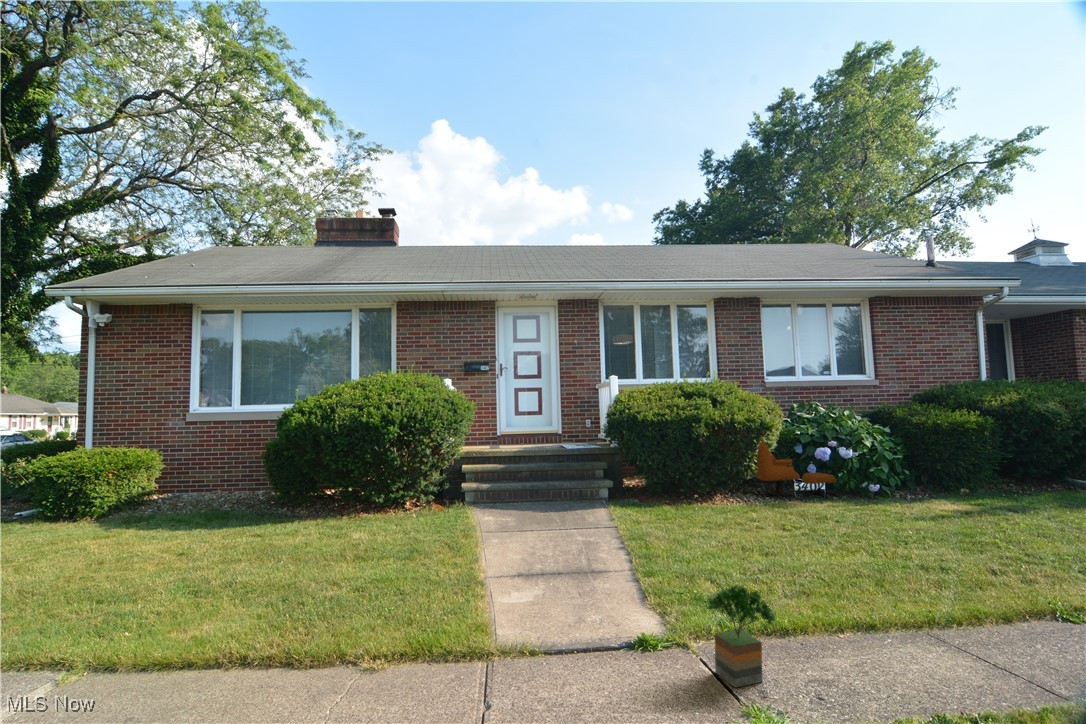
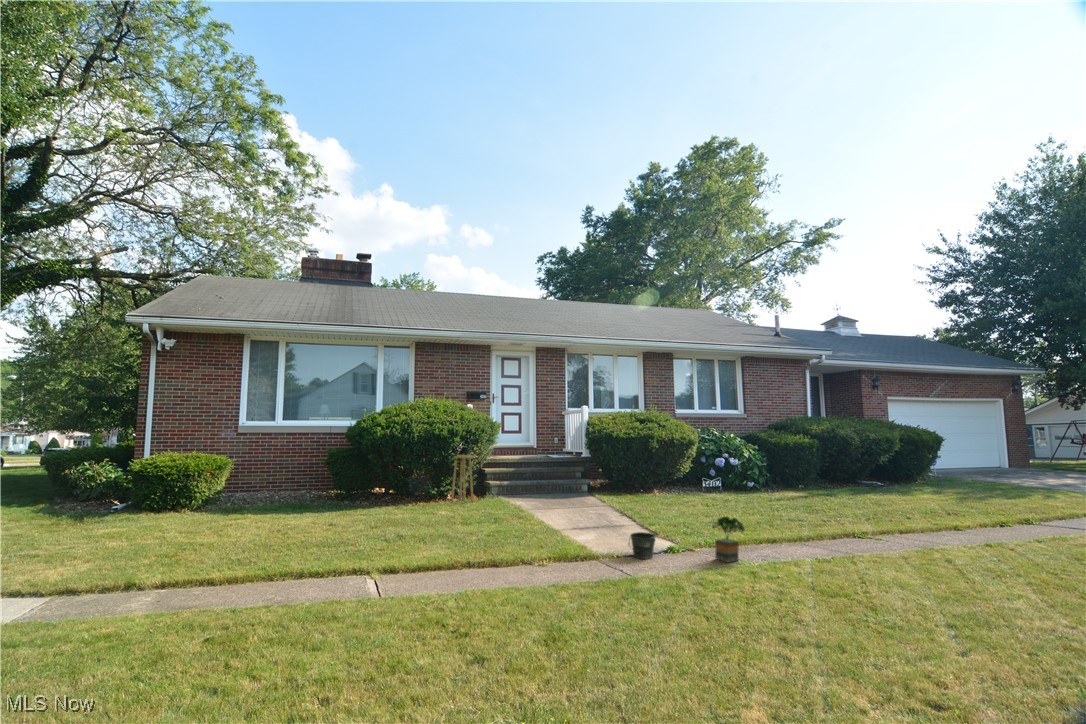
lounge chair: present [754,431,836,501] -> none [675,441,730,491]
stool: none [397,448,428,517] -> present [451,454,473,503]
bucket: none [547,604,598,661] -> present [630,532,656,559]

